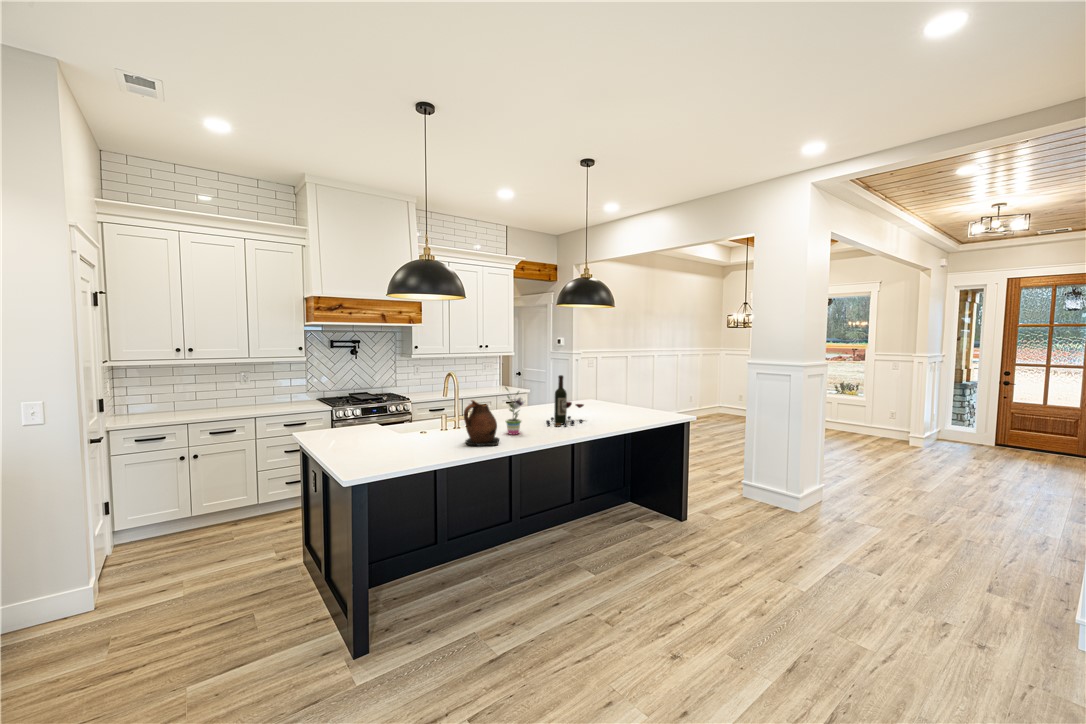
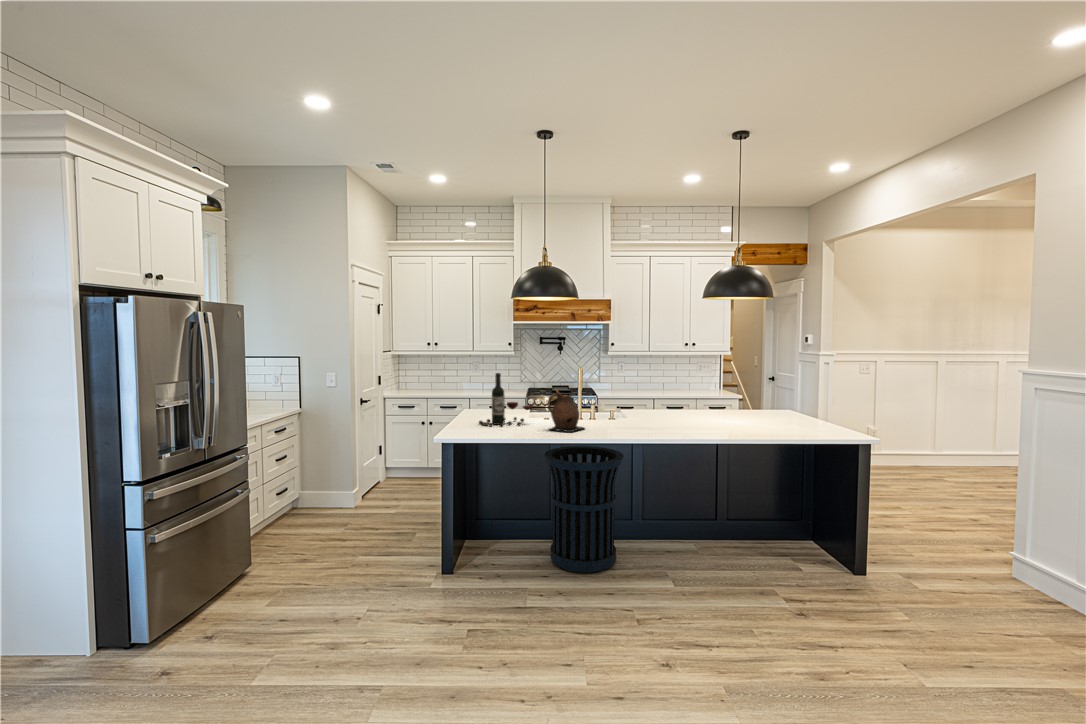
wine bottle: present [546,375,584,427] -> present [479,373,532,426]
potted plant: present [506,387,525,435] -> none [602,381,622,428]
trash can: none [452,455,537,596] -> present [544,446,624,573]

